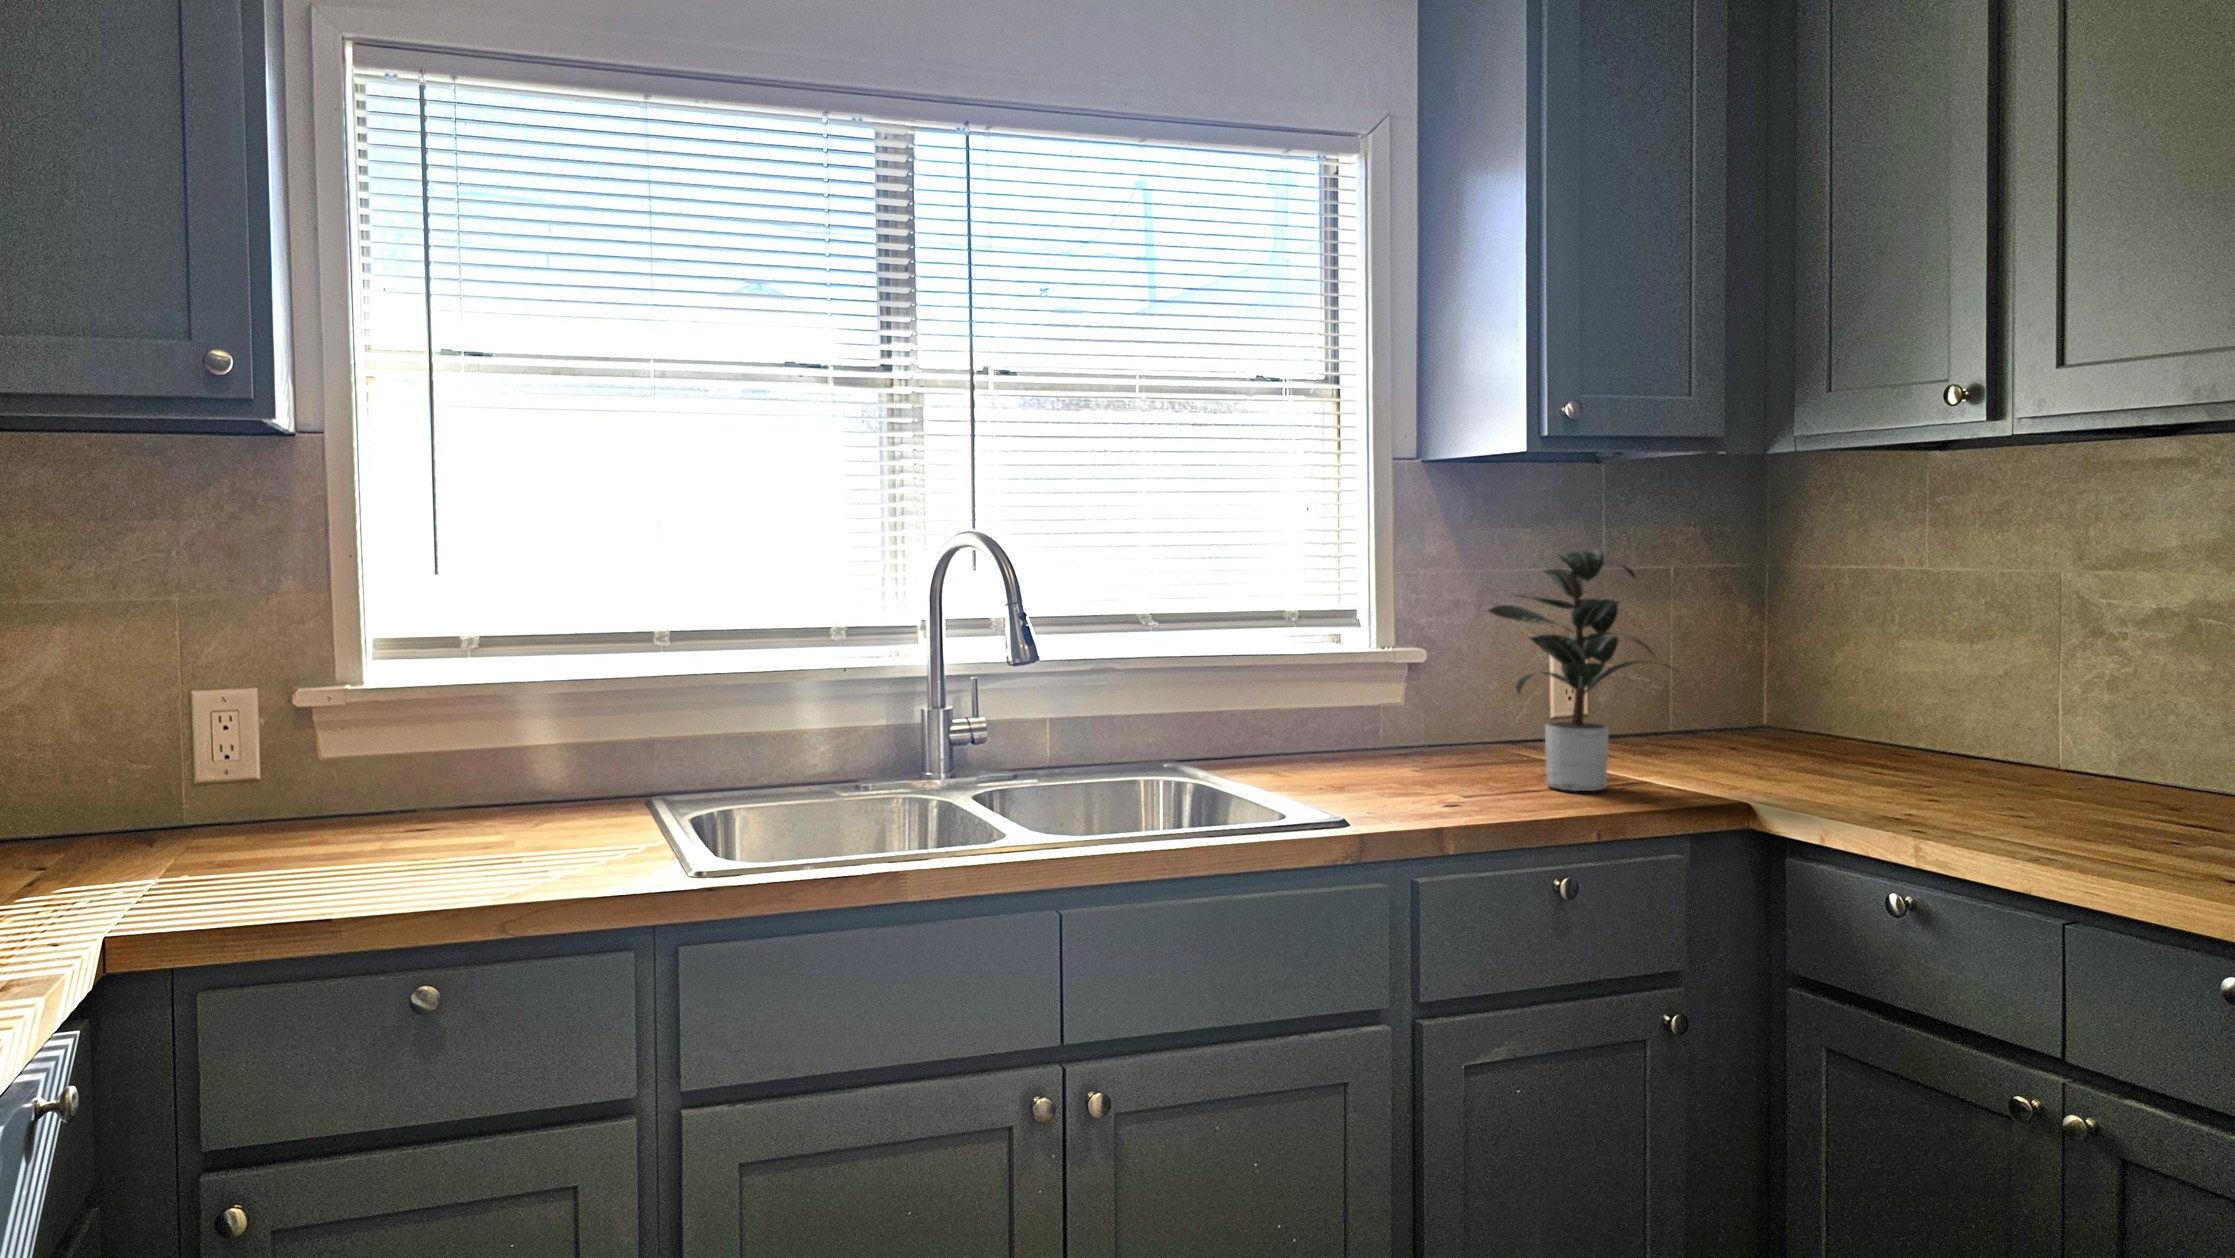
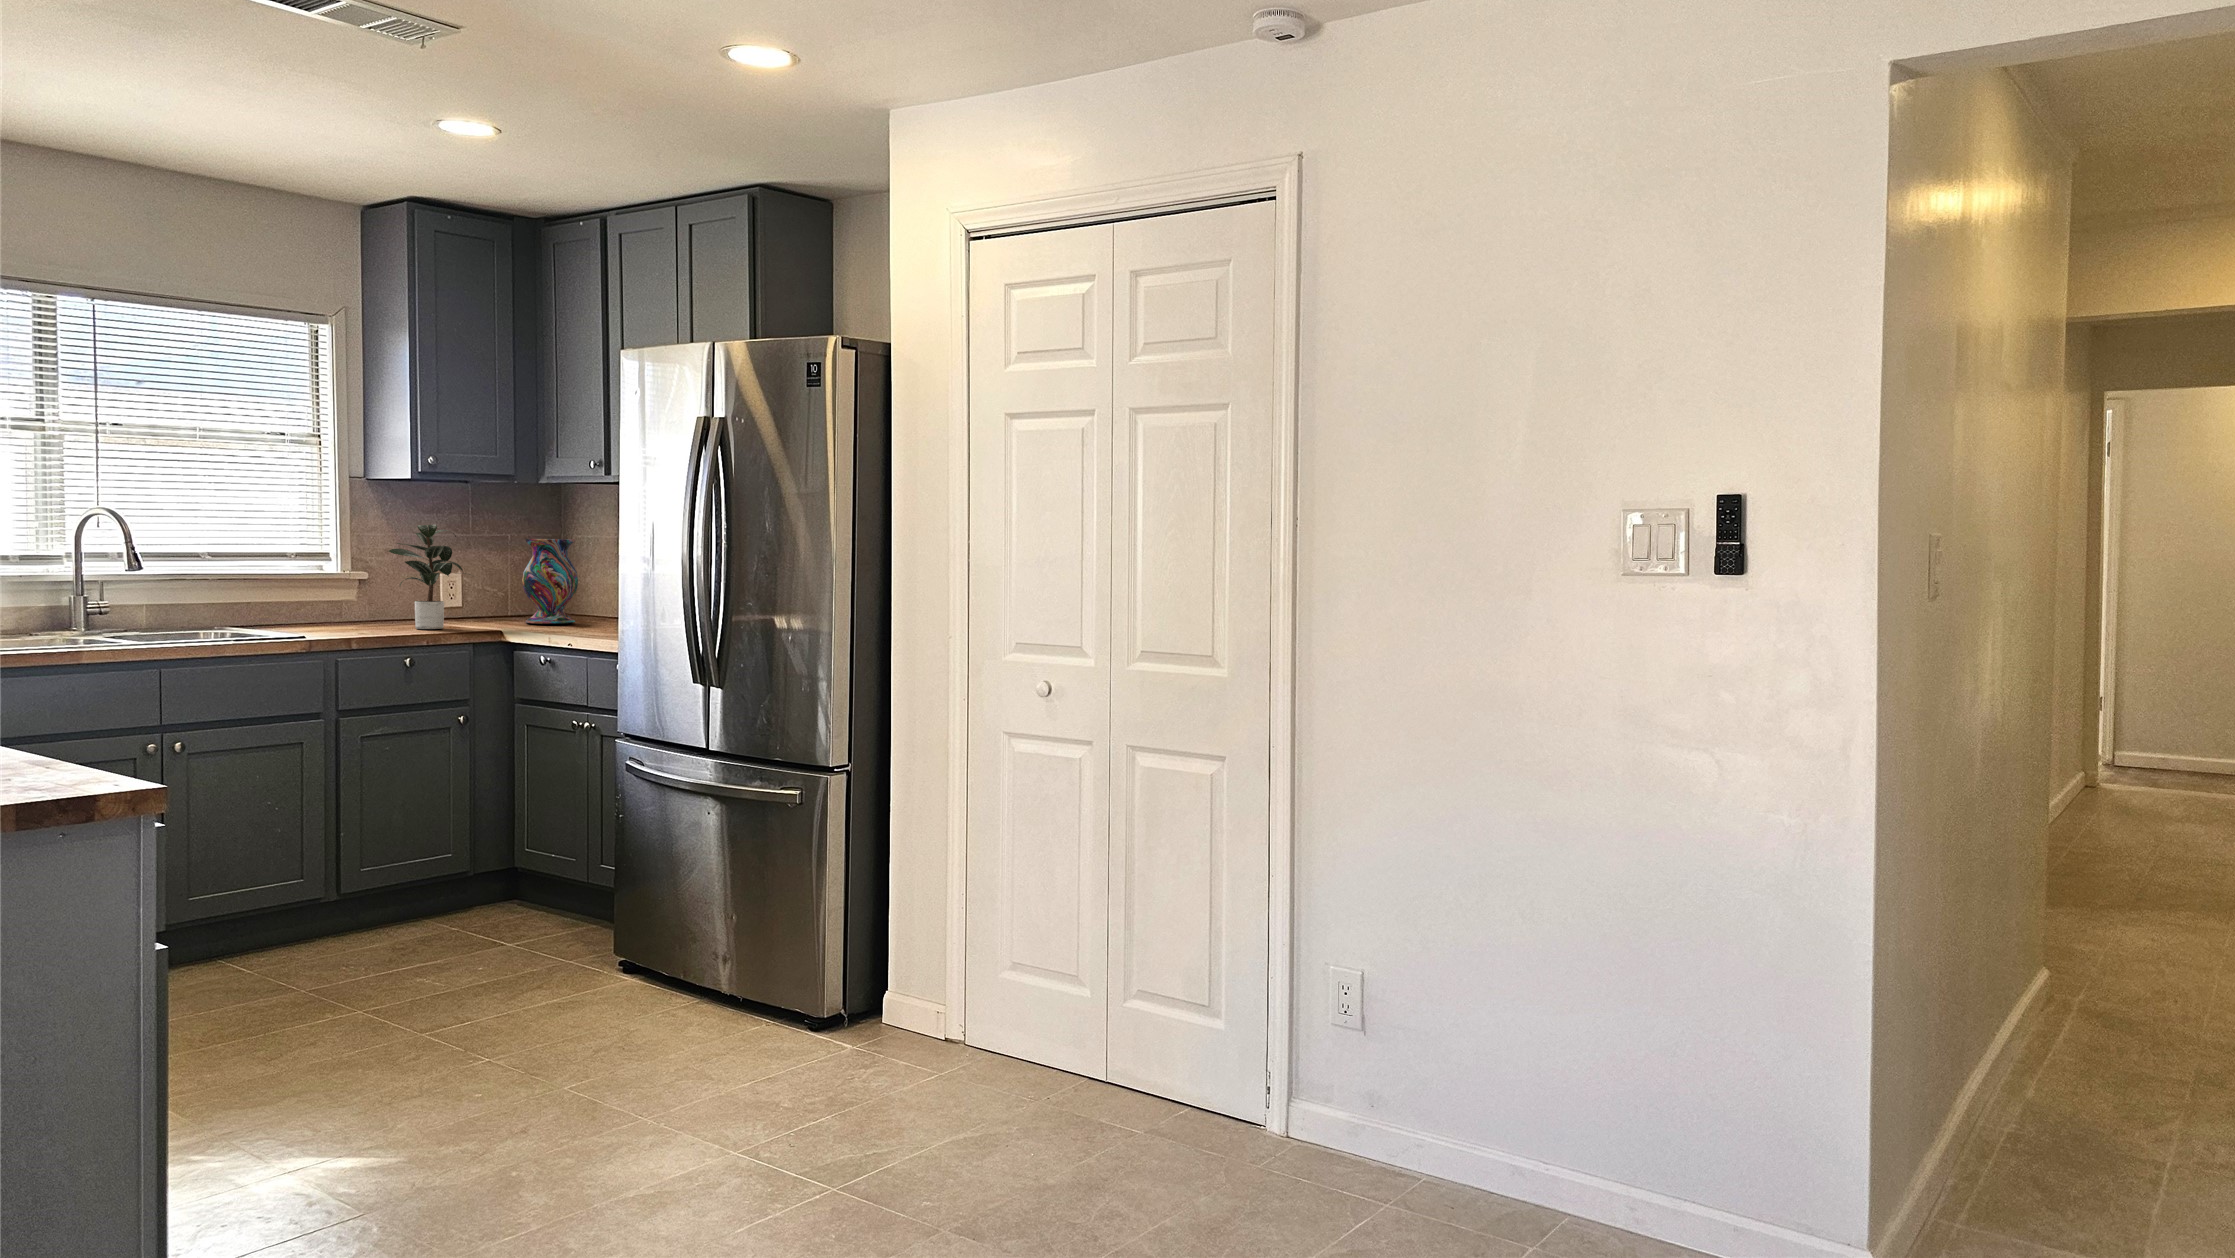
vase: none [1751,577,1884,777] -> present [522,539,578,624]

